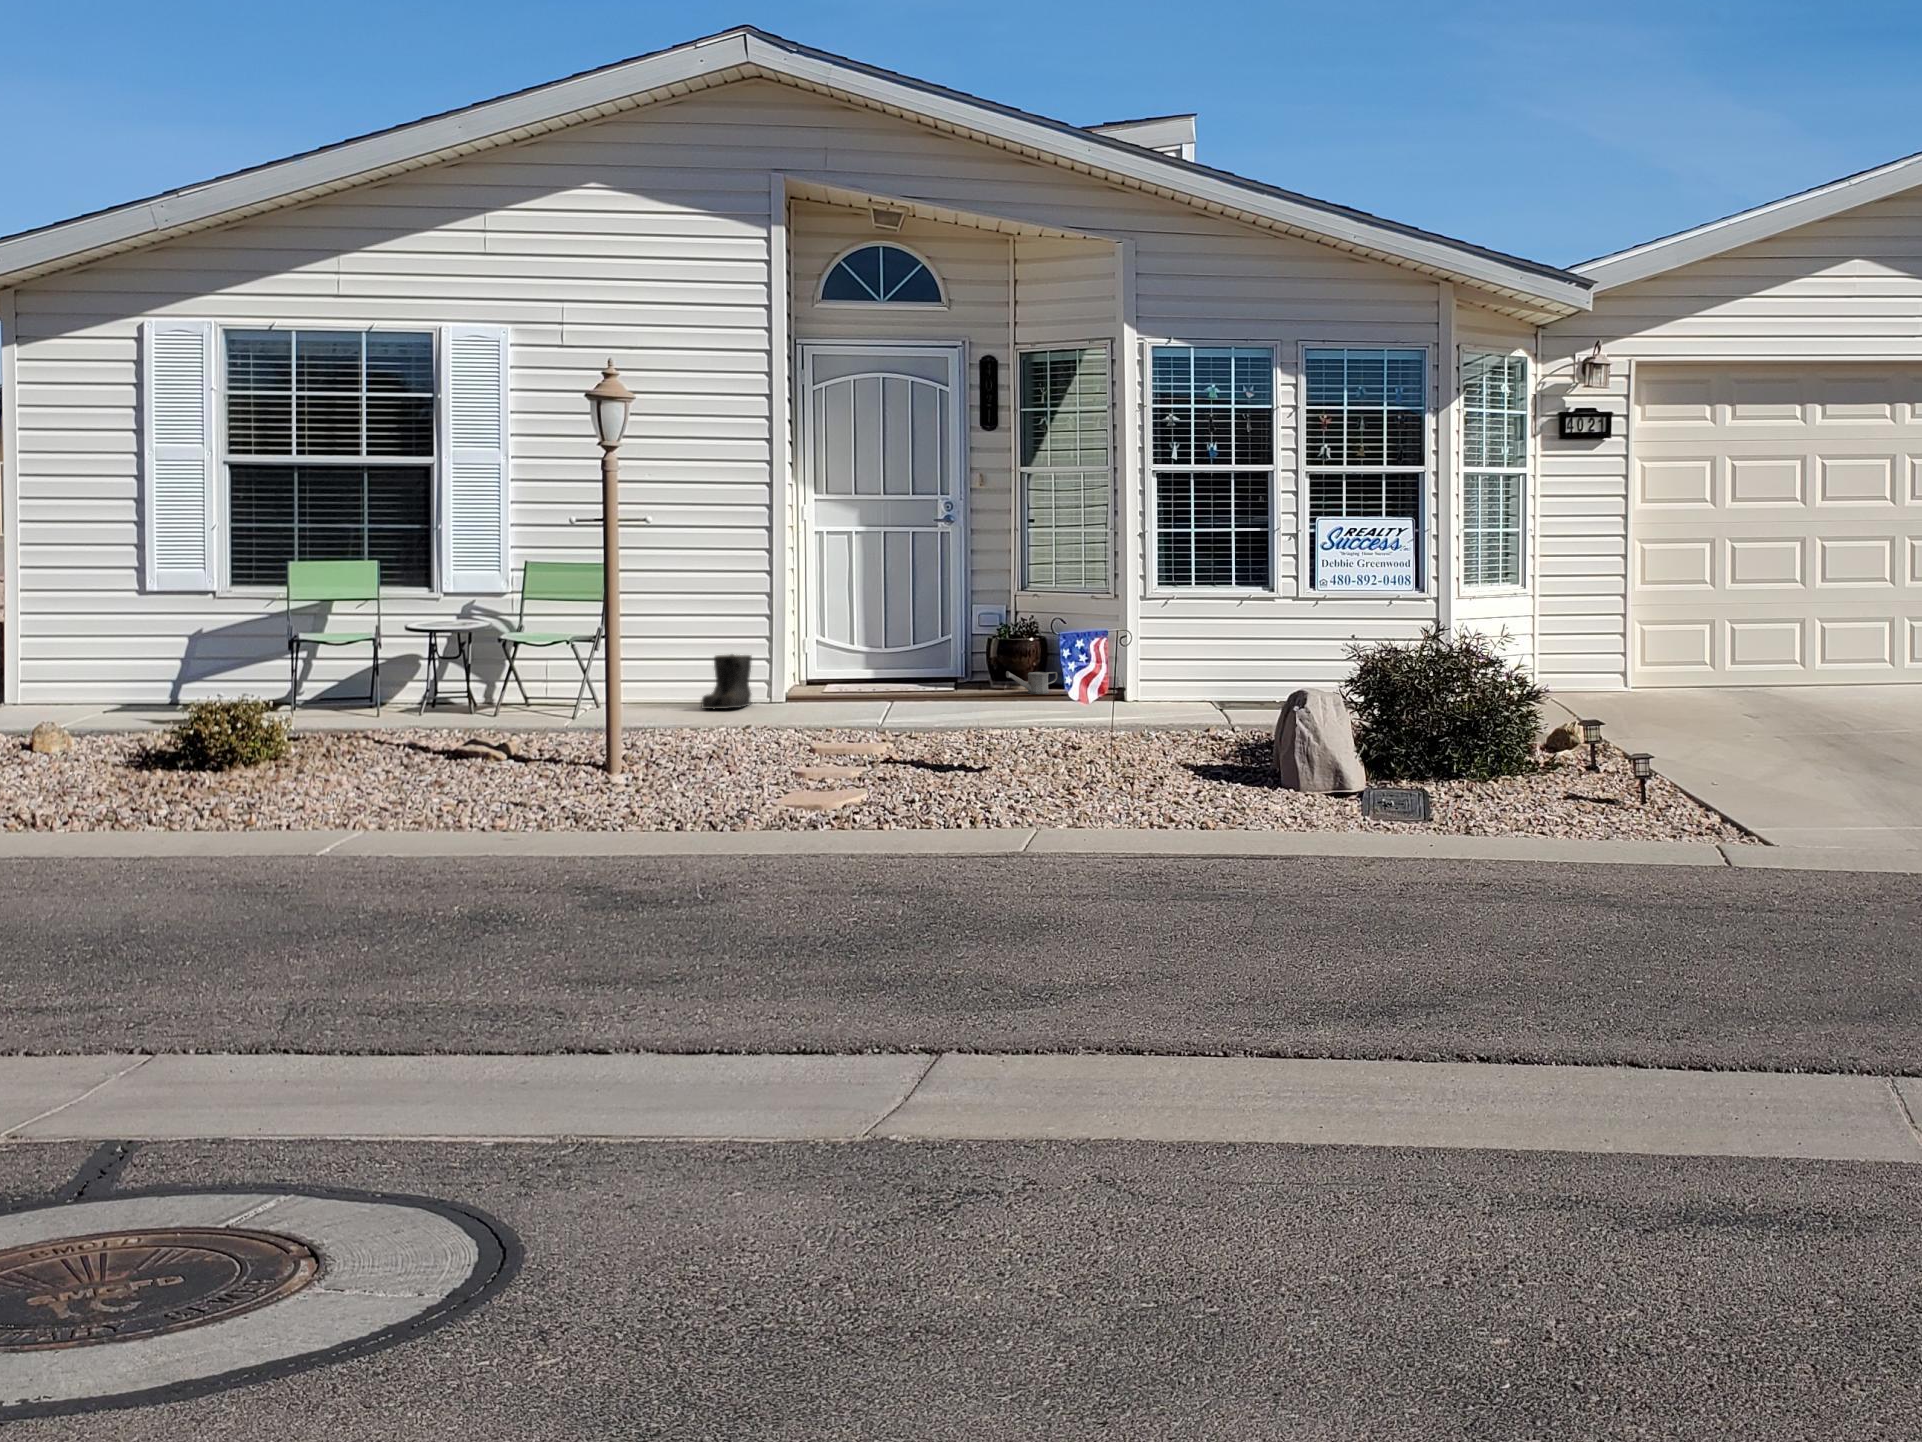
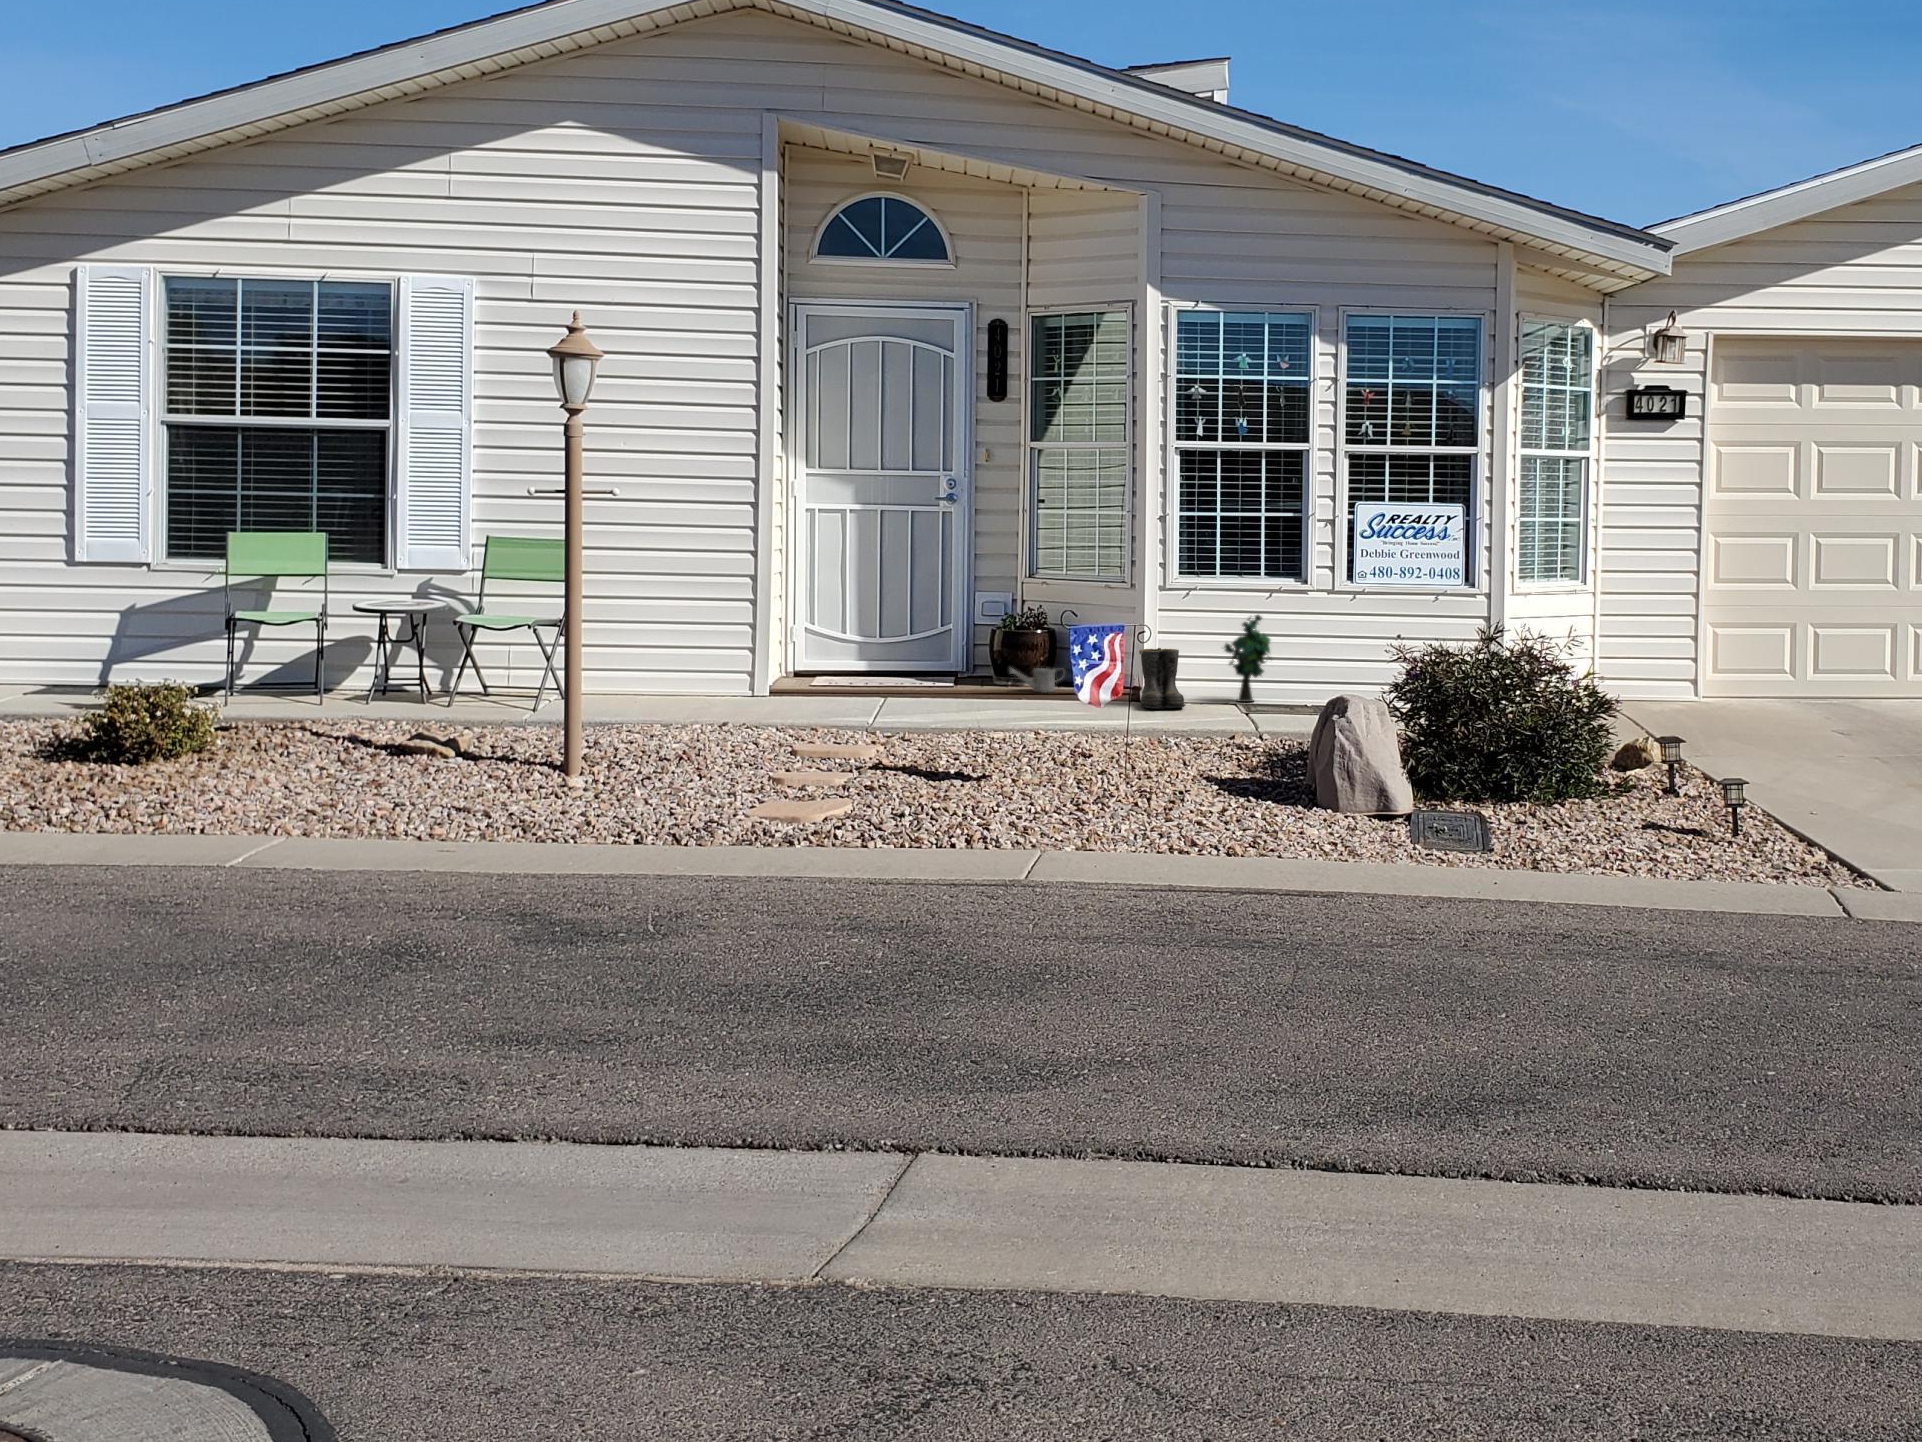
decorative plant: none [1198,619,1245,699] -> present [1224,615,1271,702]
boots: present [701,654,752,709] -> present [1139,648,1185,709]

